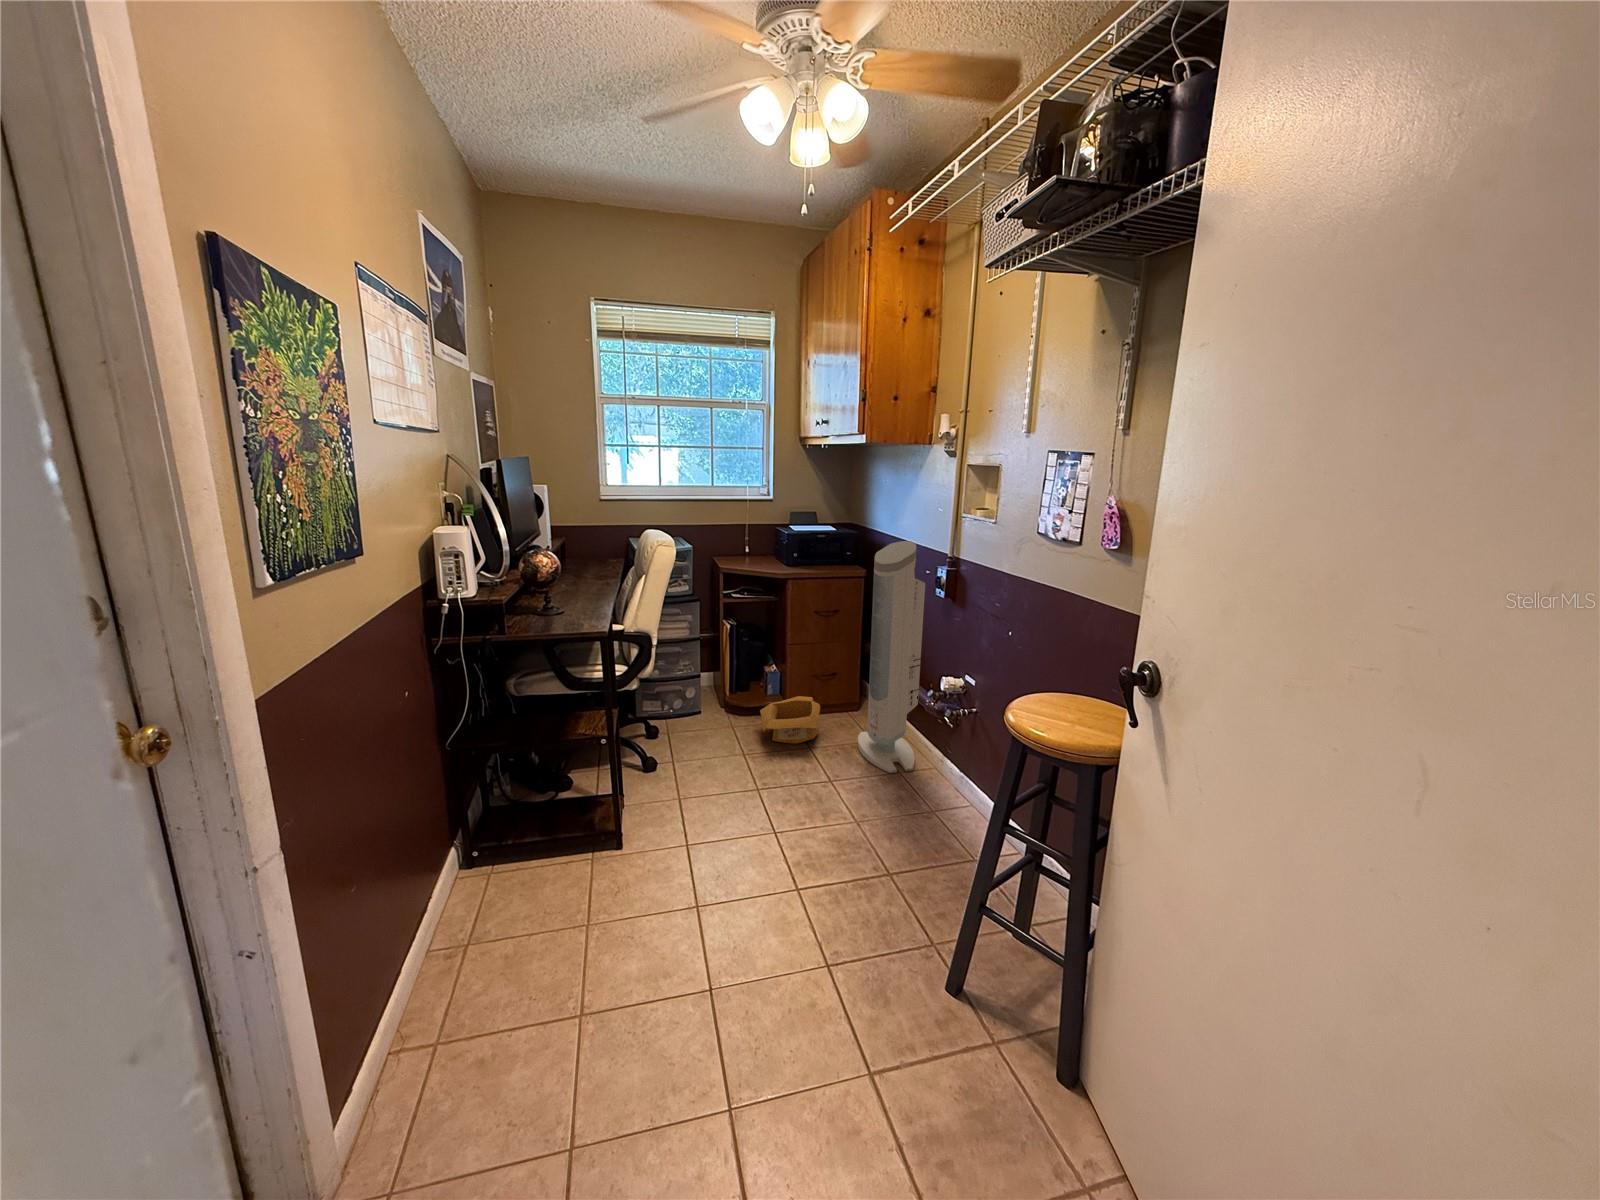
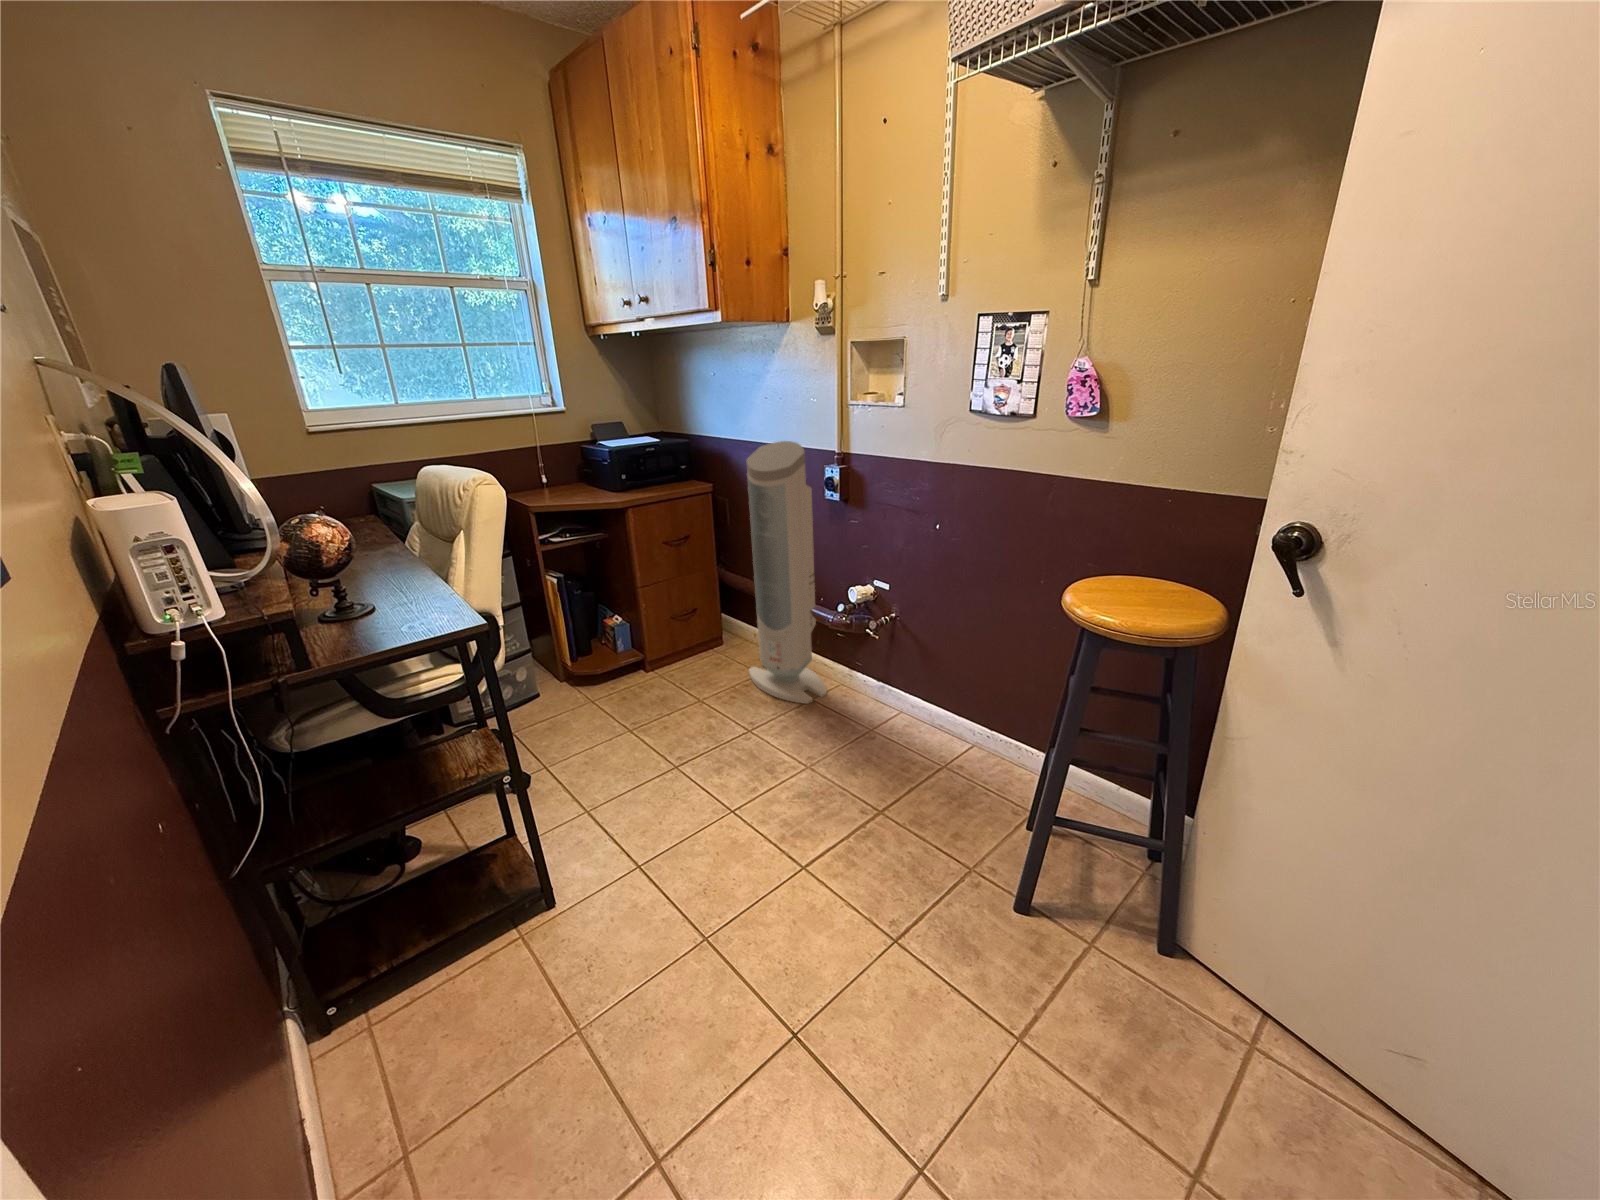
cardboard box: present [760,696,820,743] -> none [624,644,713,706]

